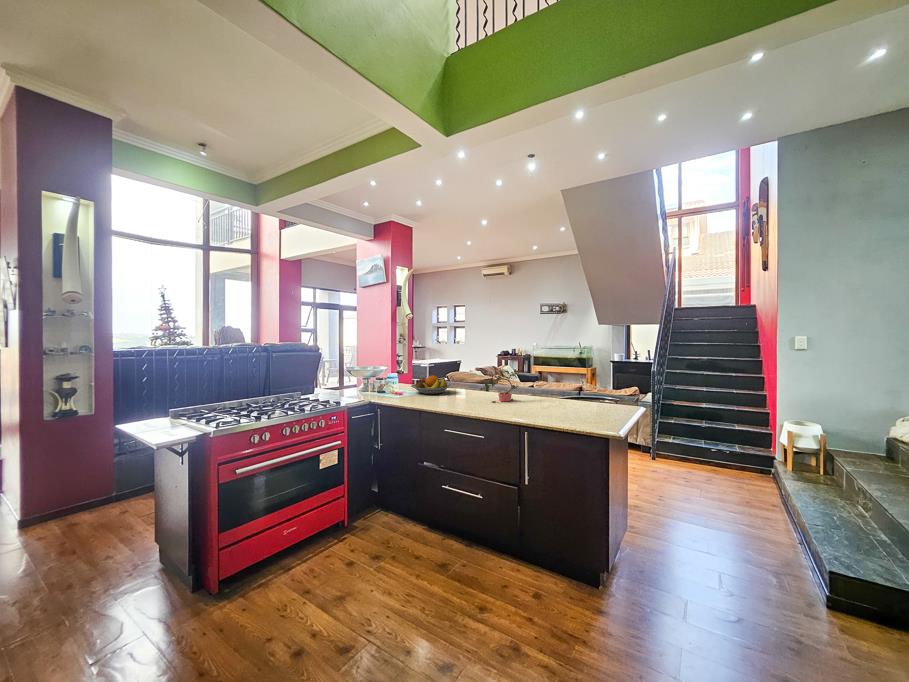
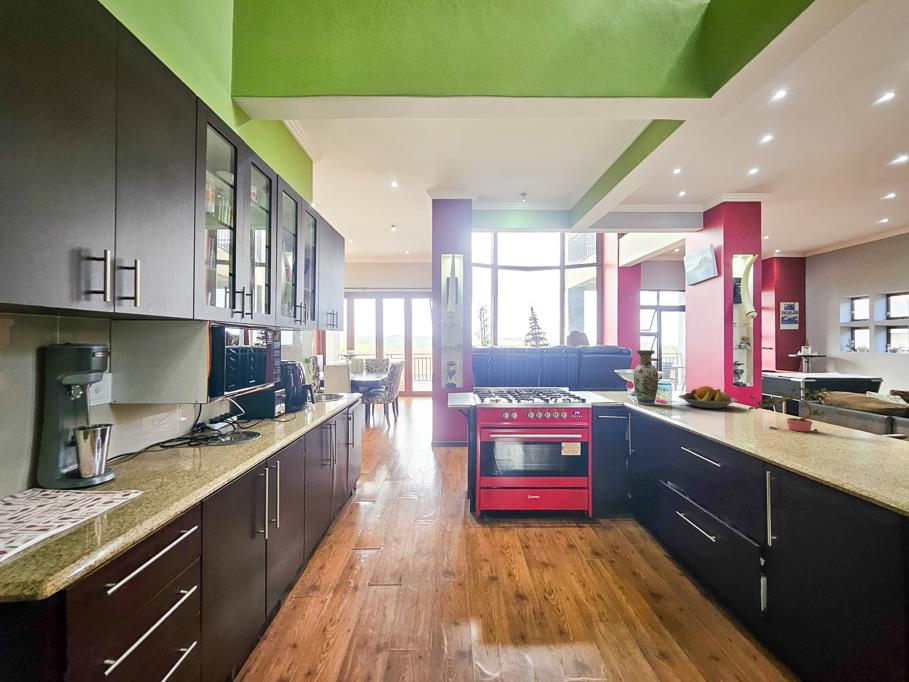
vase: none [380,346,401,398] -> present [634,350,658,405]

